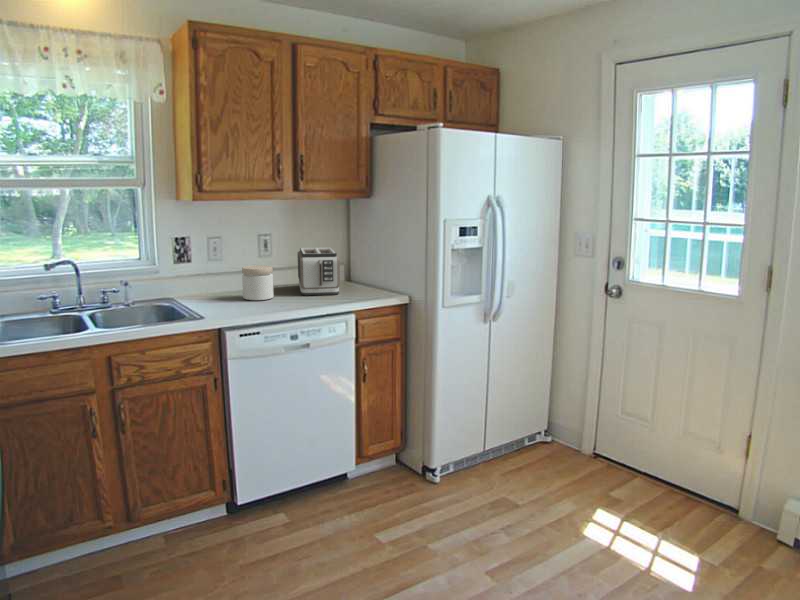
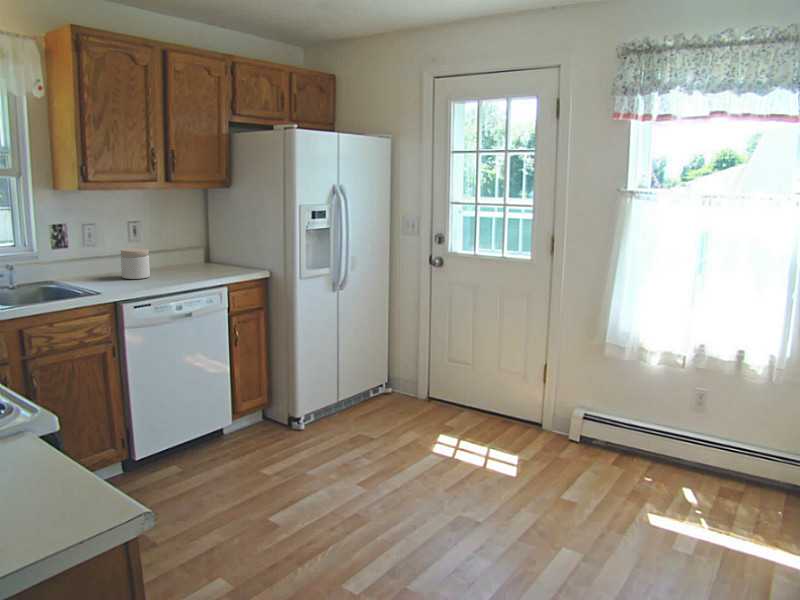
toaster: present [298,248,340,295] -> none [162,230,208,273]

